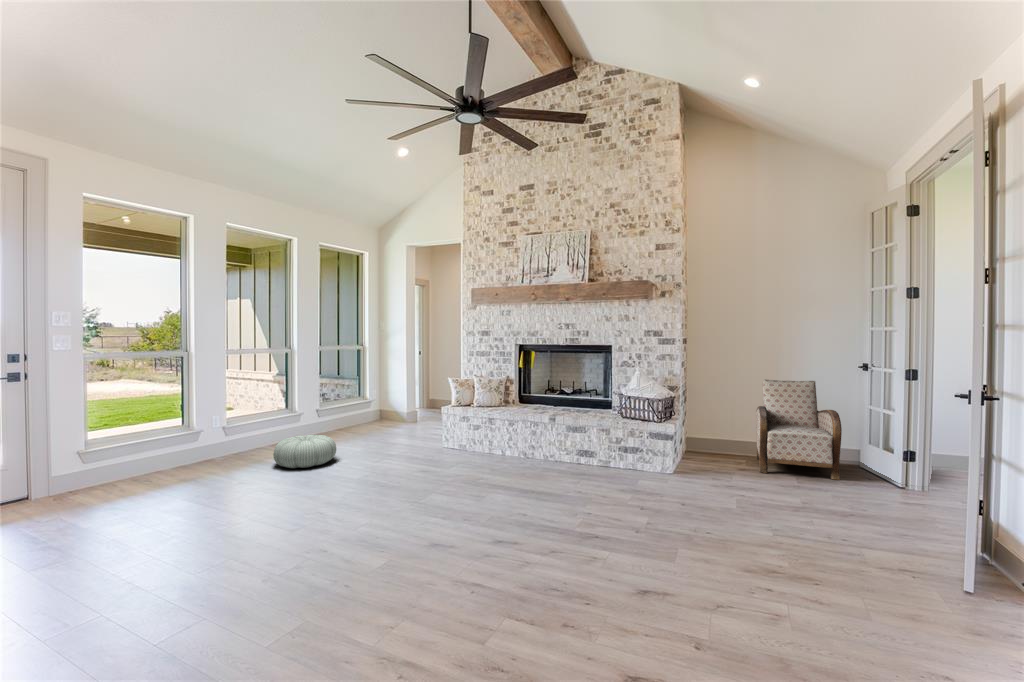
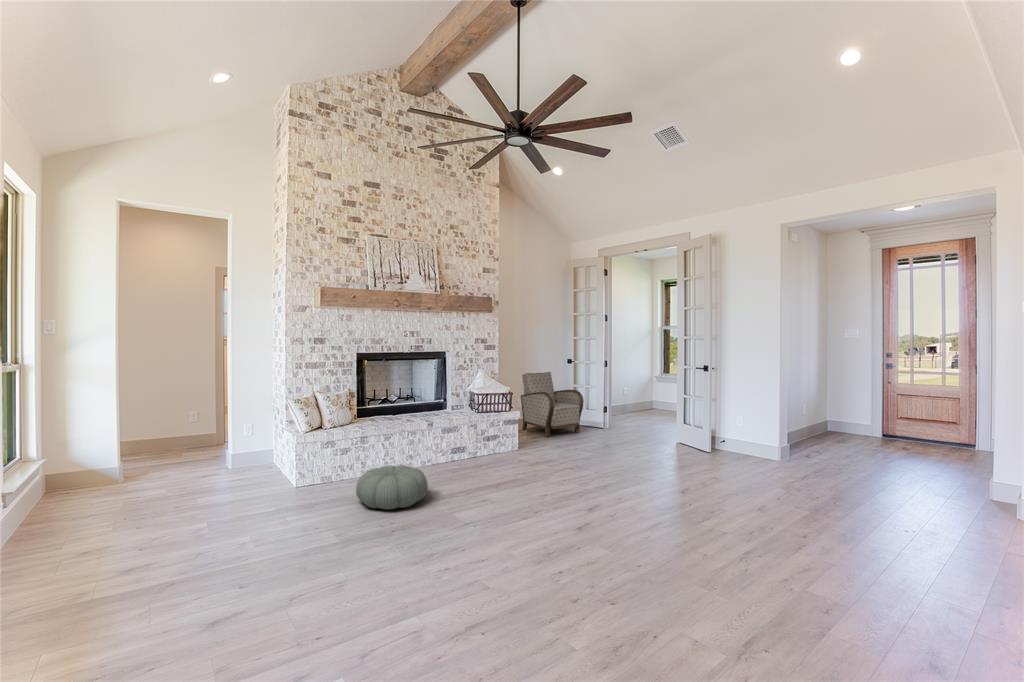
pouf: present [273,435,336,468] -> present [356,465,428,509]

